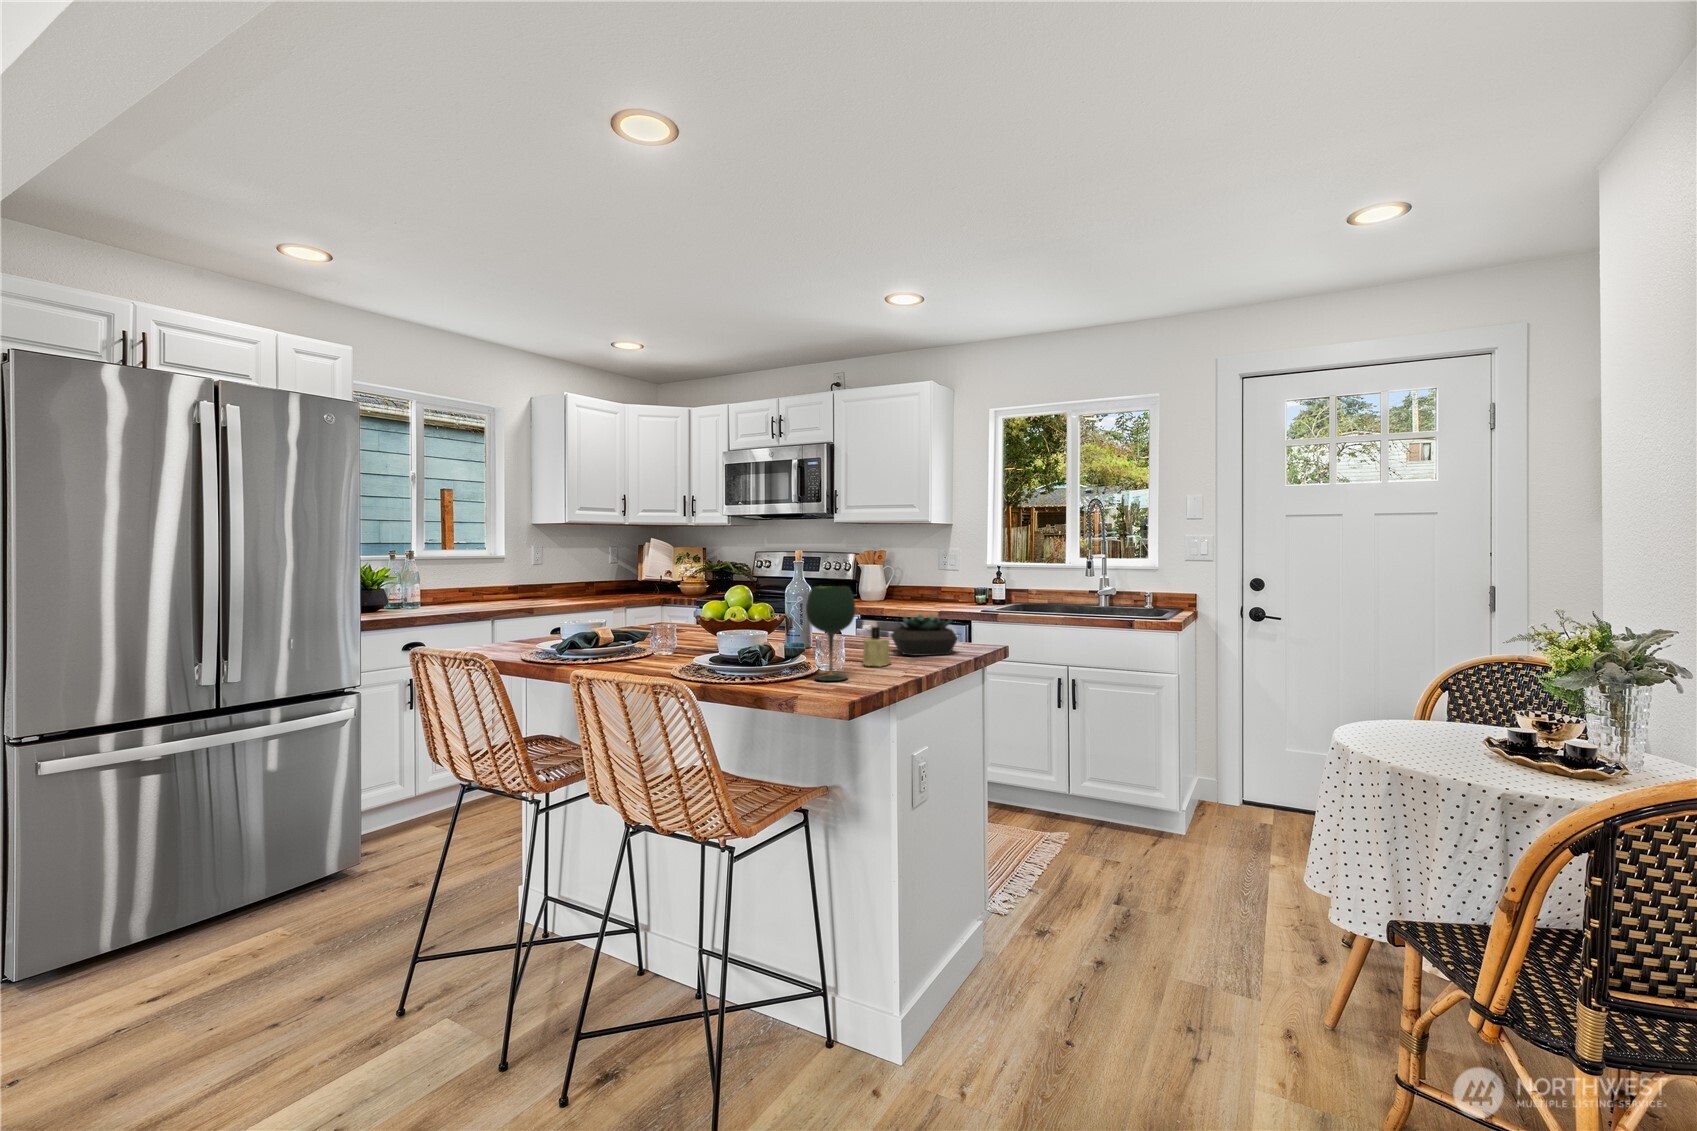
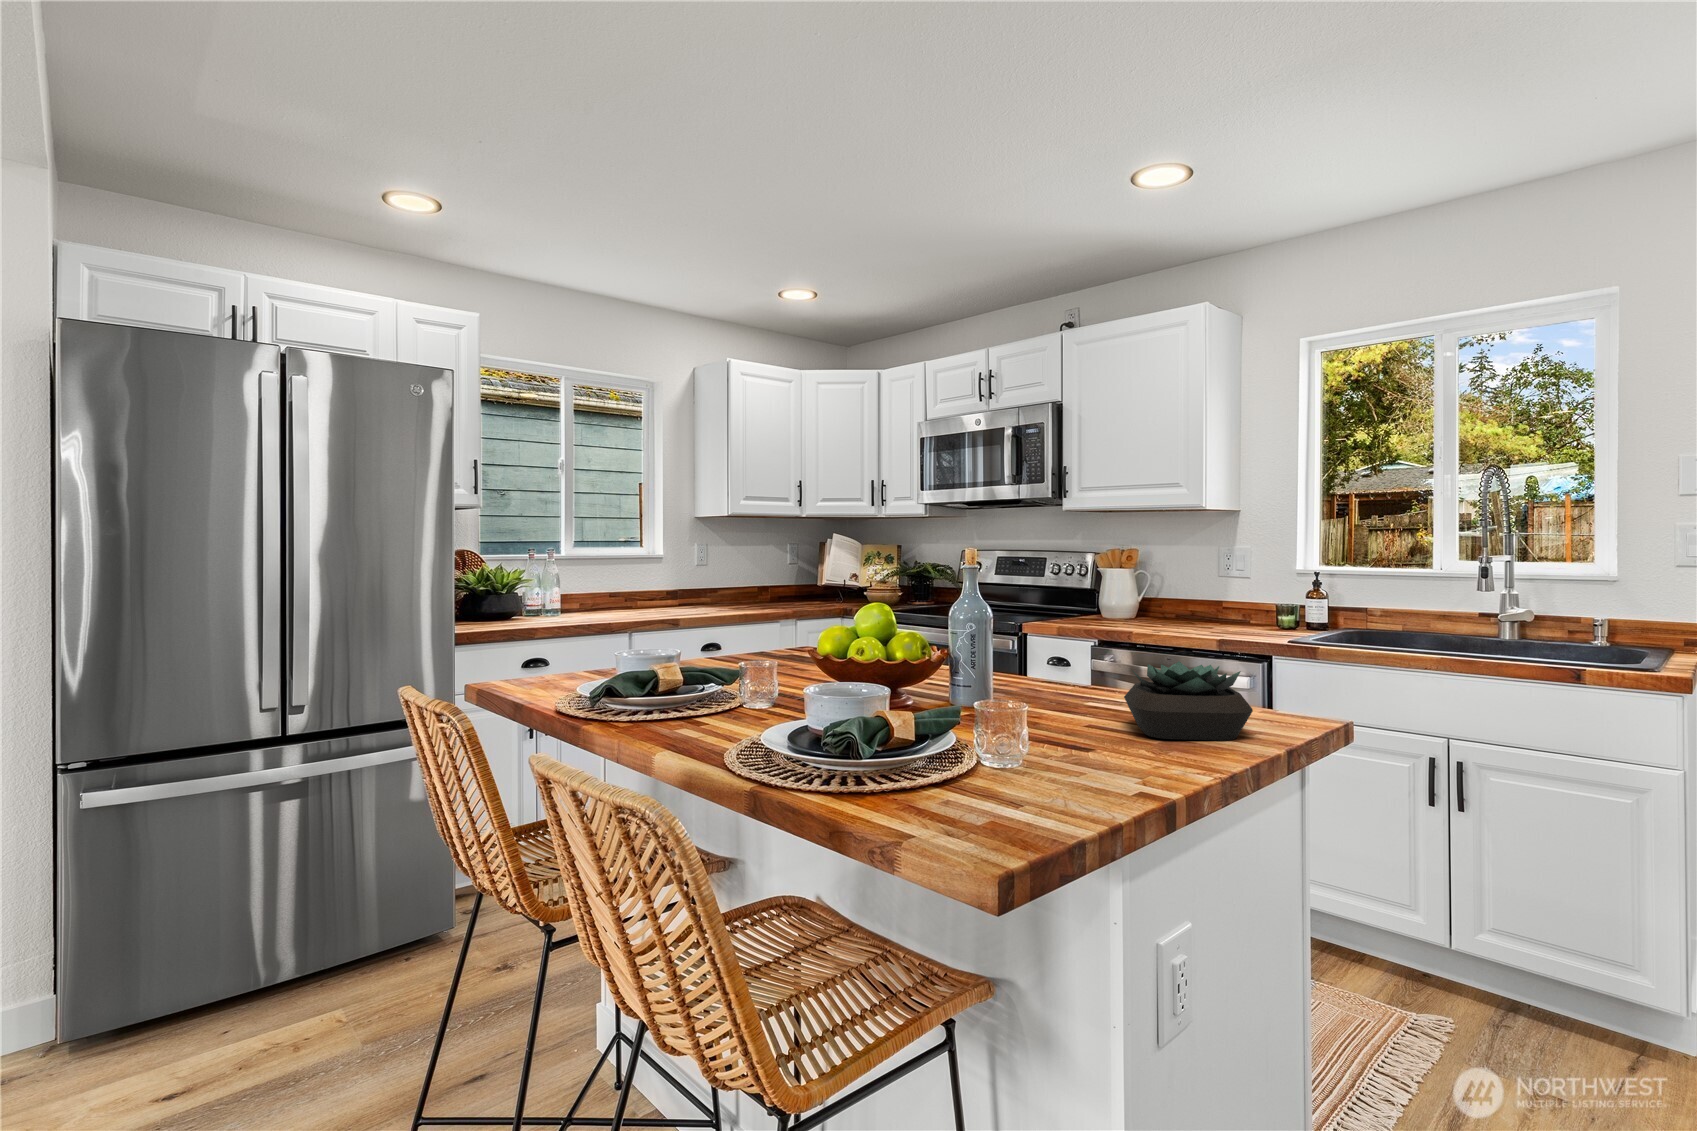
wine glass: present [806,586,855,681] -> none [946,615,1040,797]
candle: present [863,627,892,666] -> none [1064,687,1120,763]

